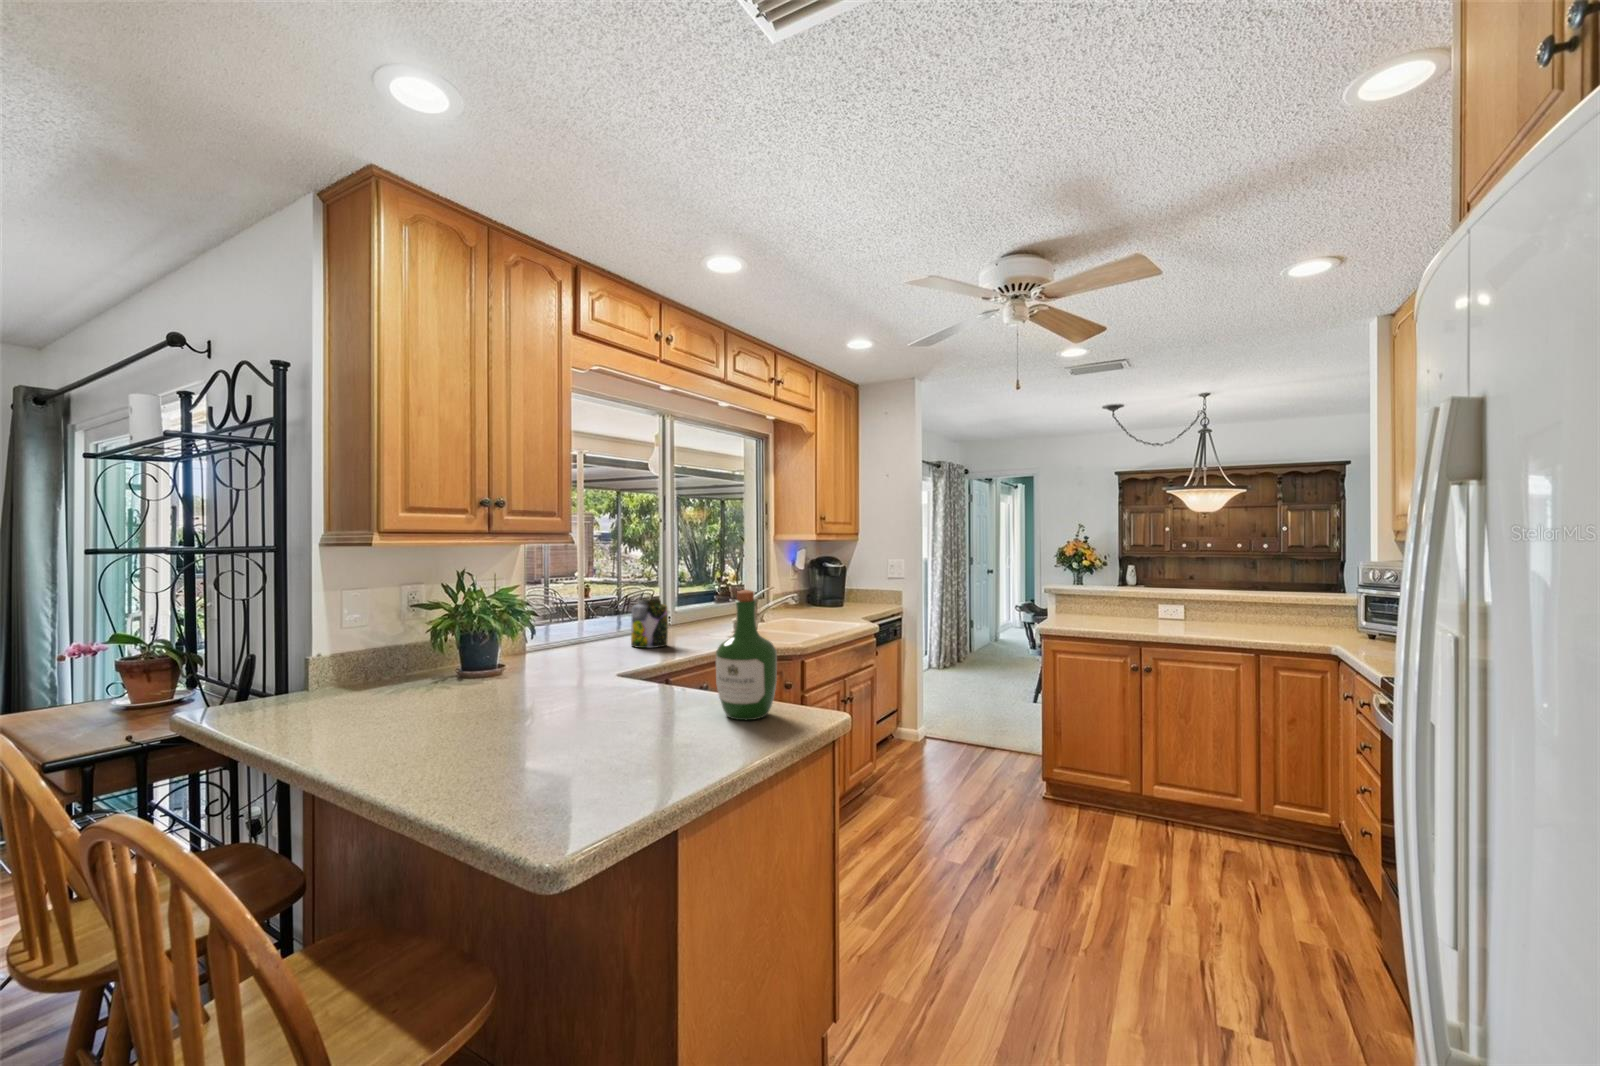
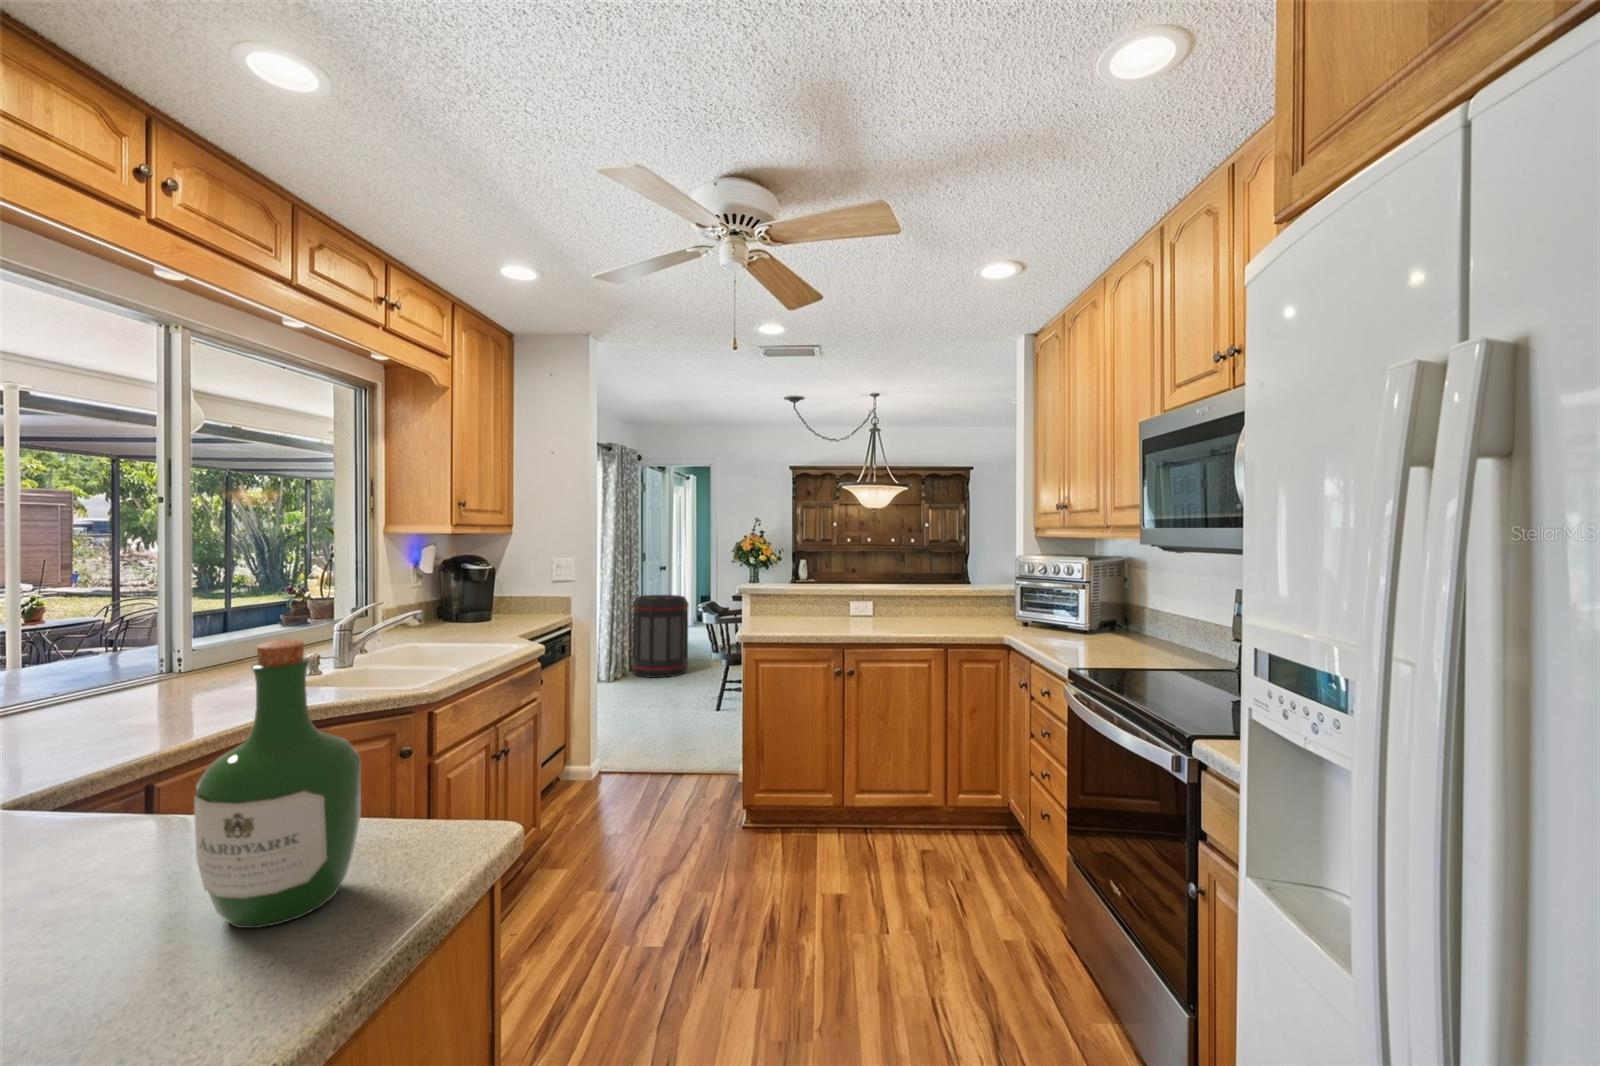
trash can: none [957,595,1010,671] -> present [632,595,689,678]
jar: present [631,600,668,648] -> none [59,640,153,733]

